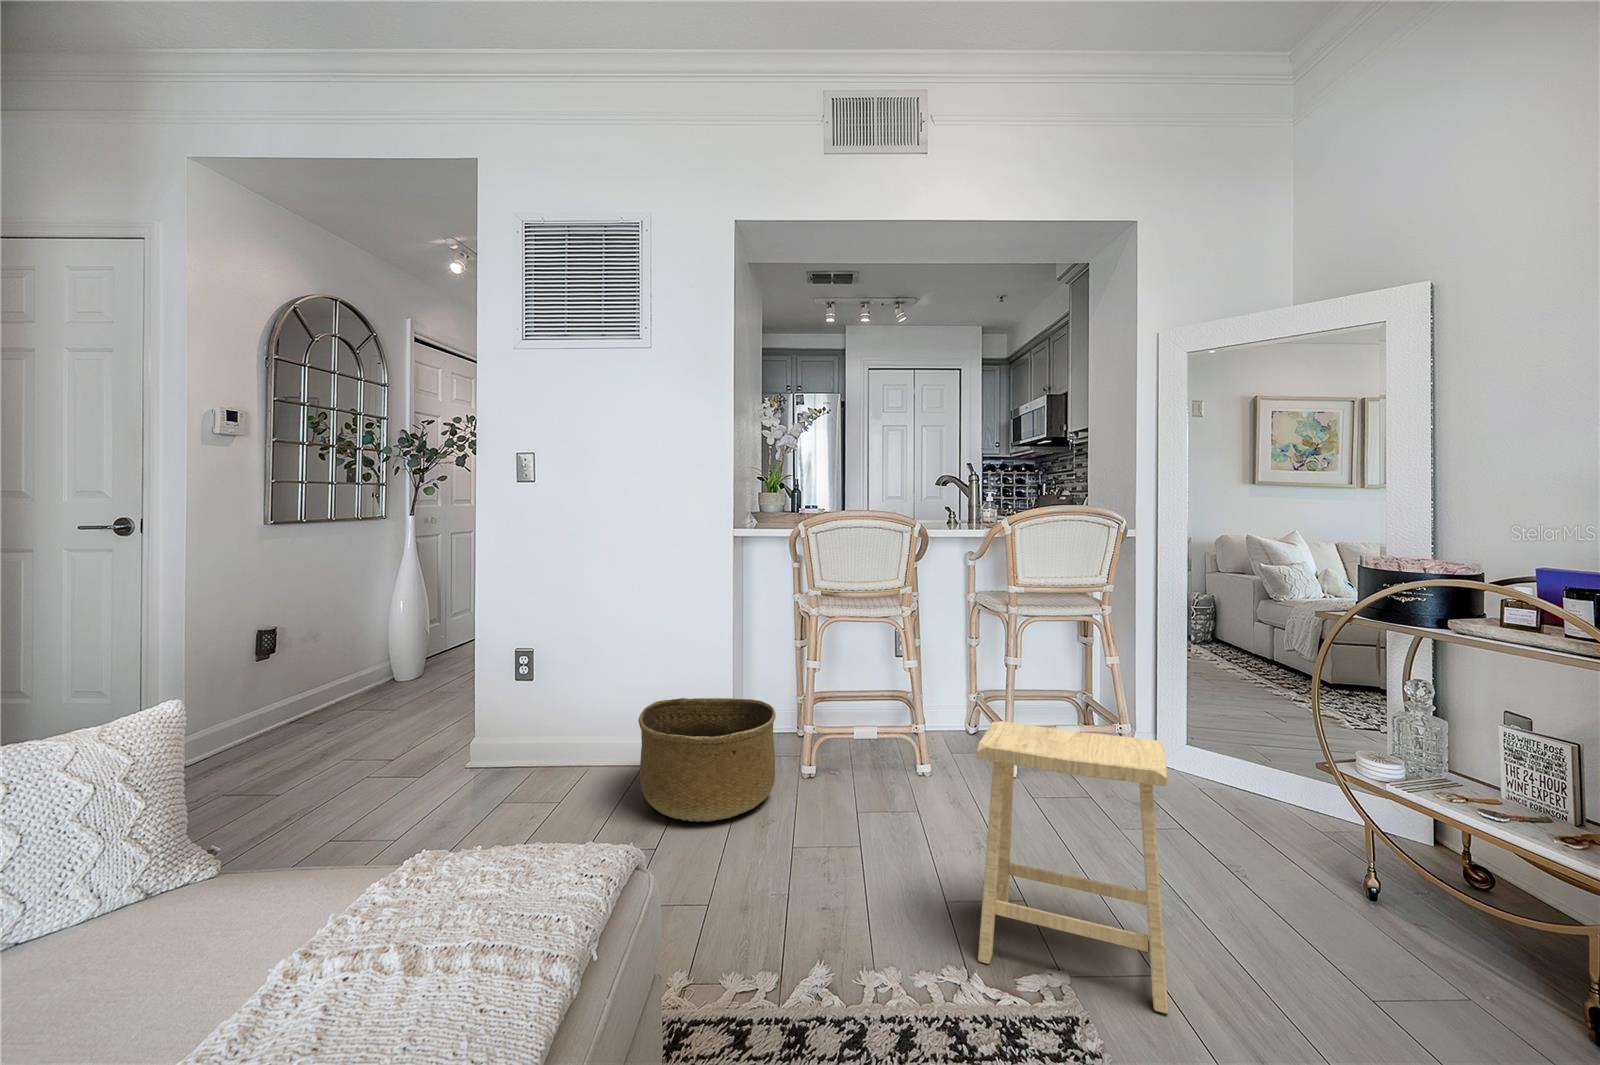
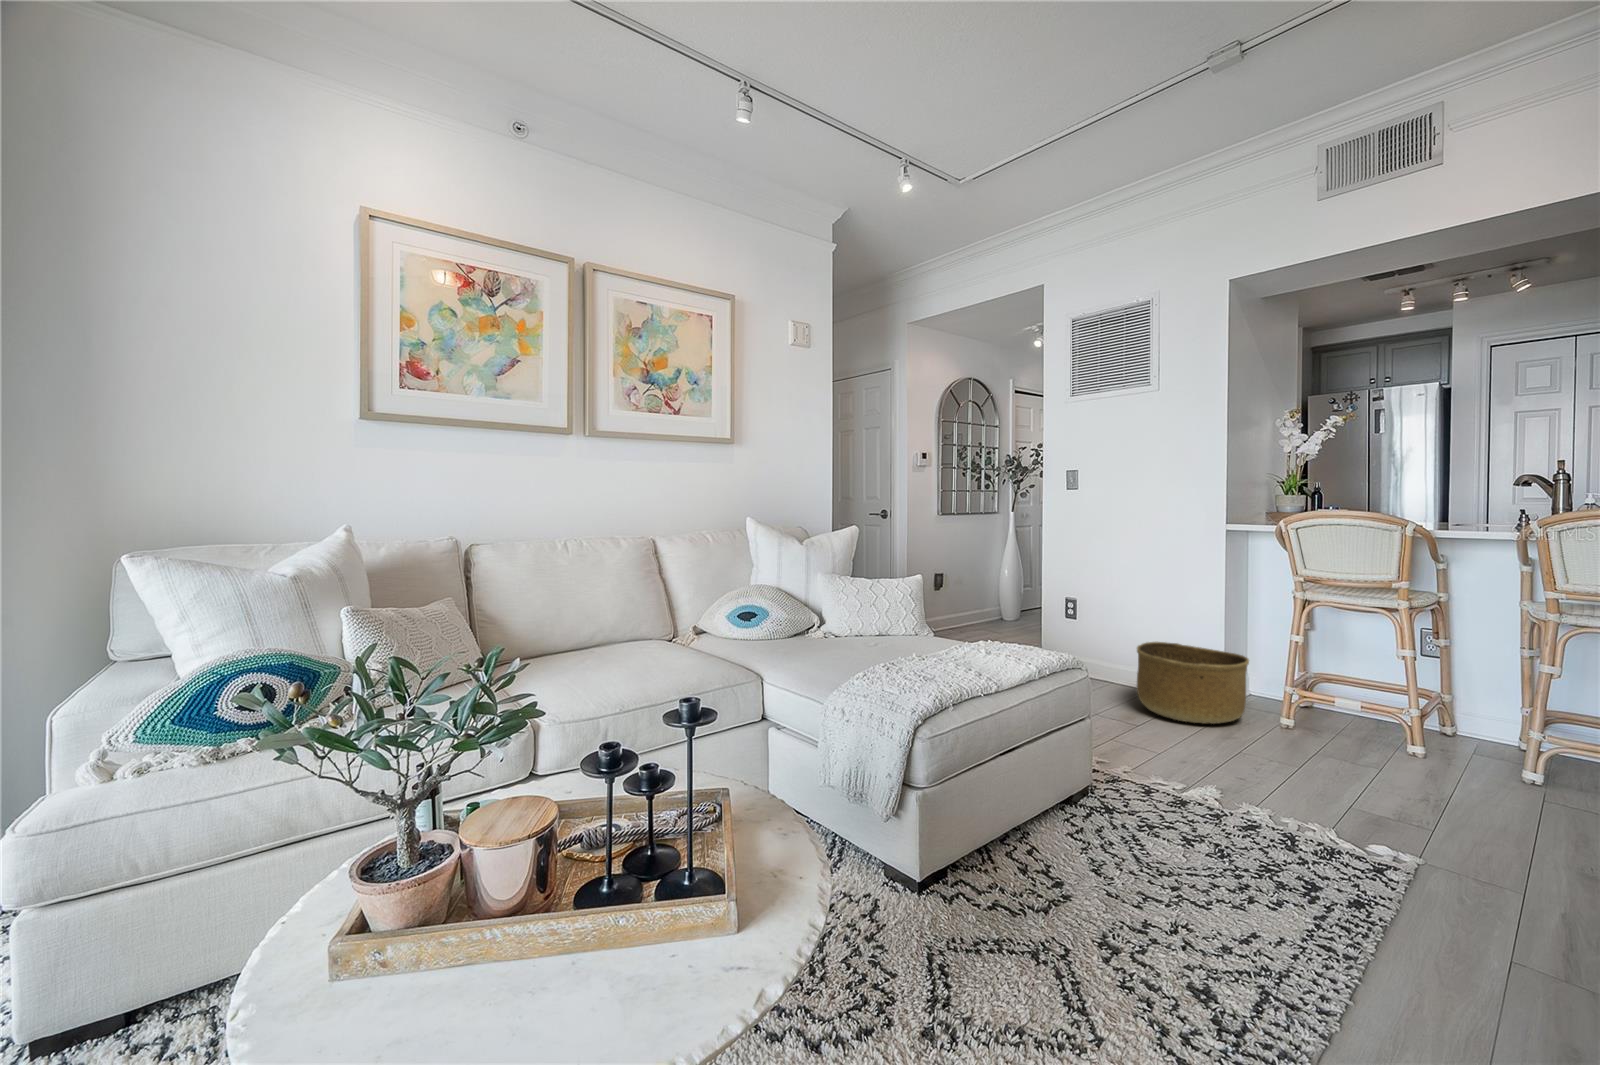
footstool: present [977,721,1168,1014] -> none [1343,673,1551,888]

